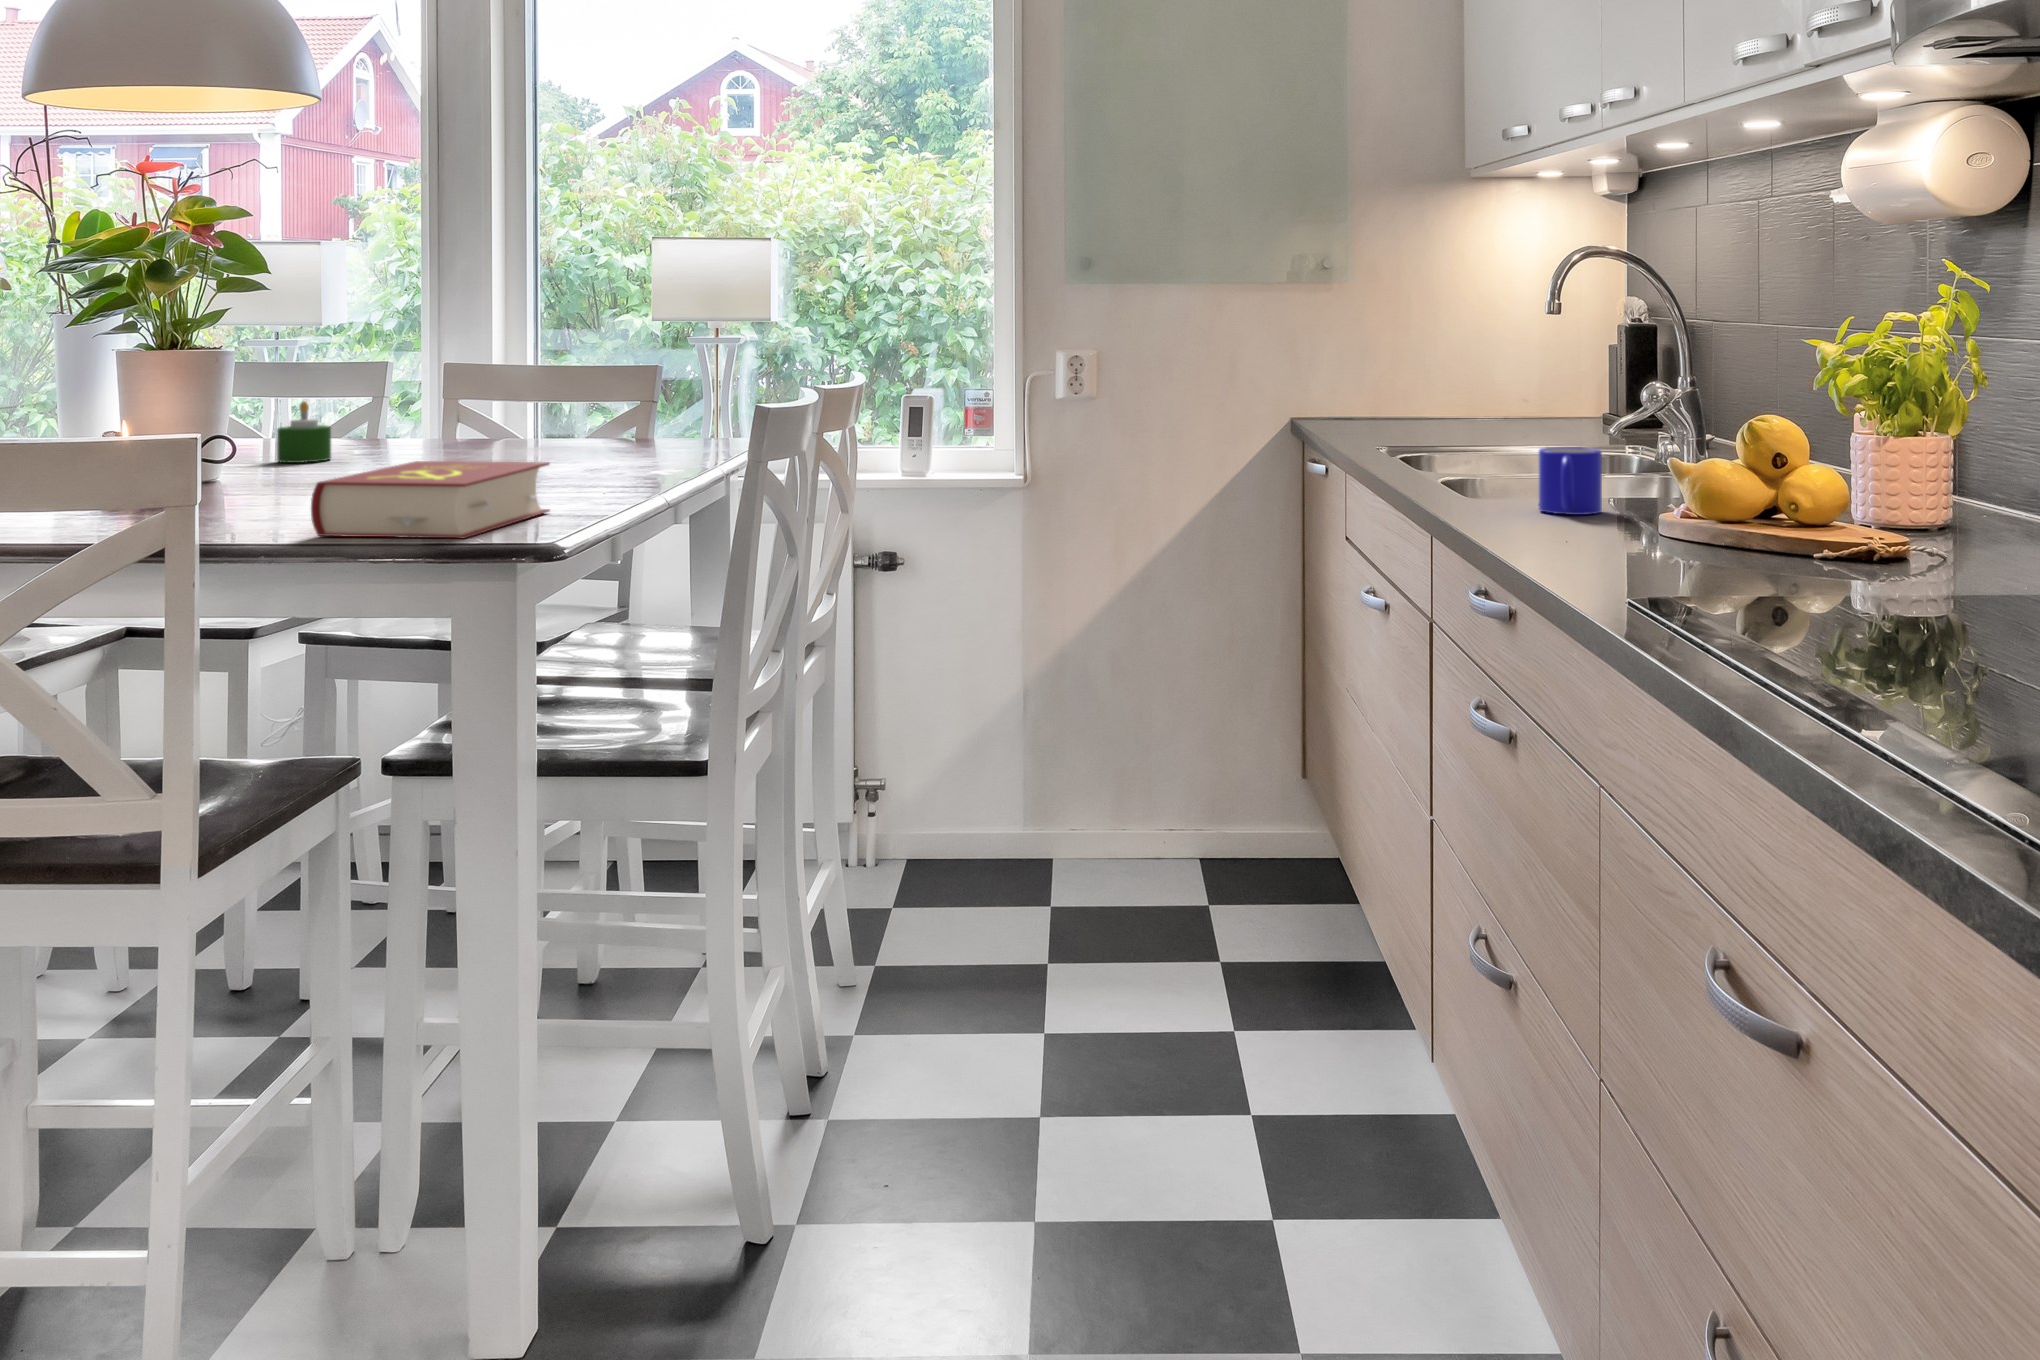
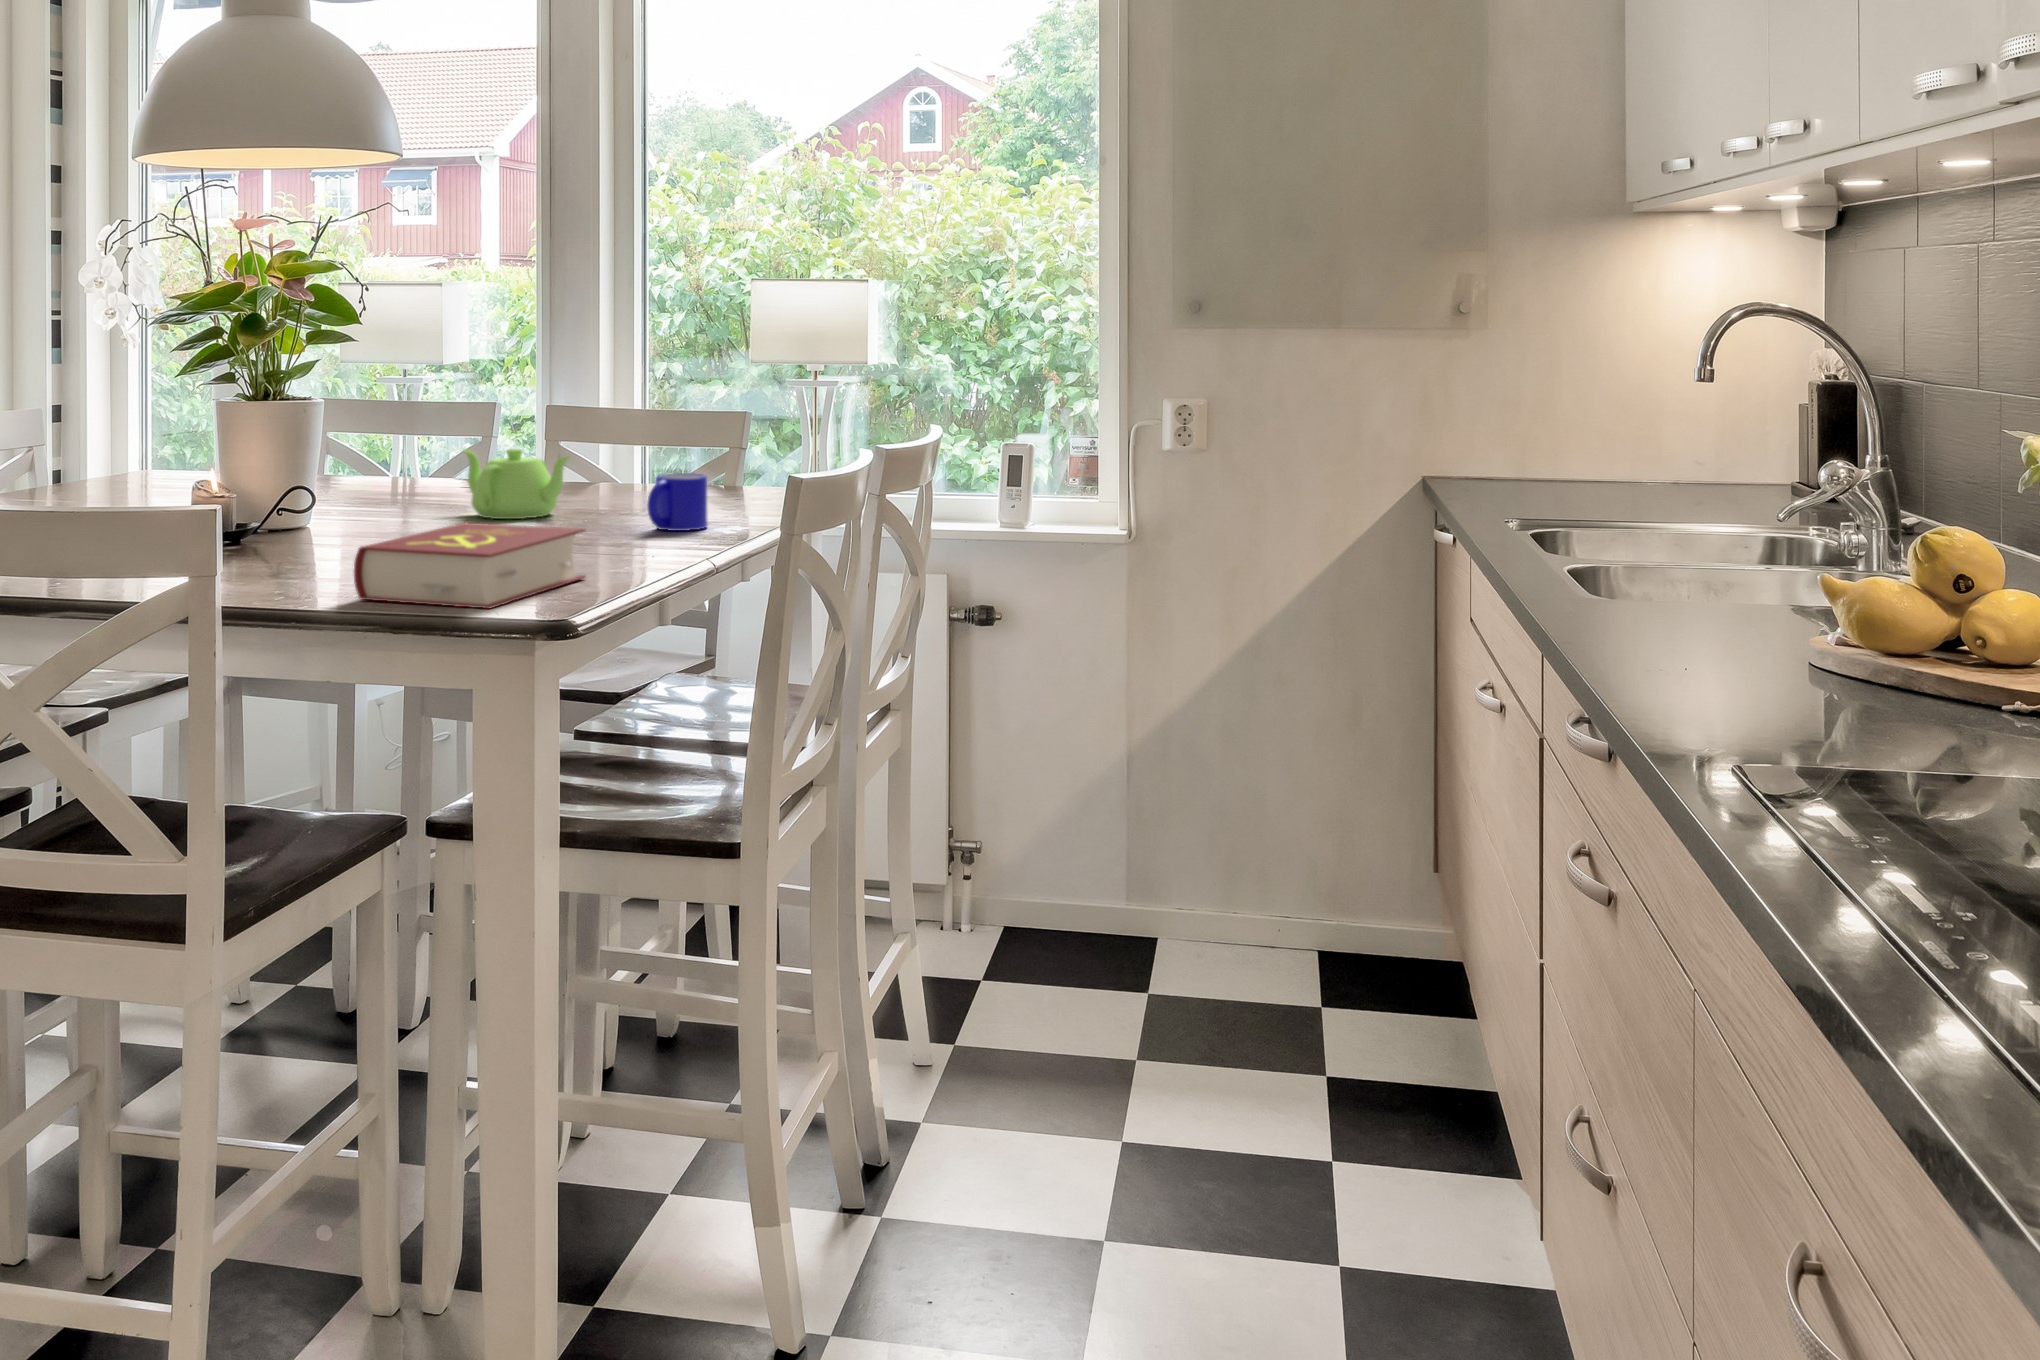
teapot: none [376,399,501,470] -> present [463,449,570,519]
candle: present [277,401,331,463] -> none [379,446,428,506]
mug: present [1539,447,1602,515] -> present [647,473,708,531]

